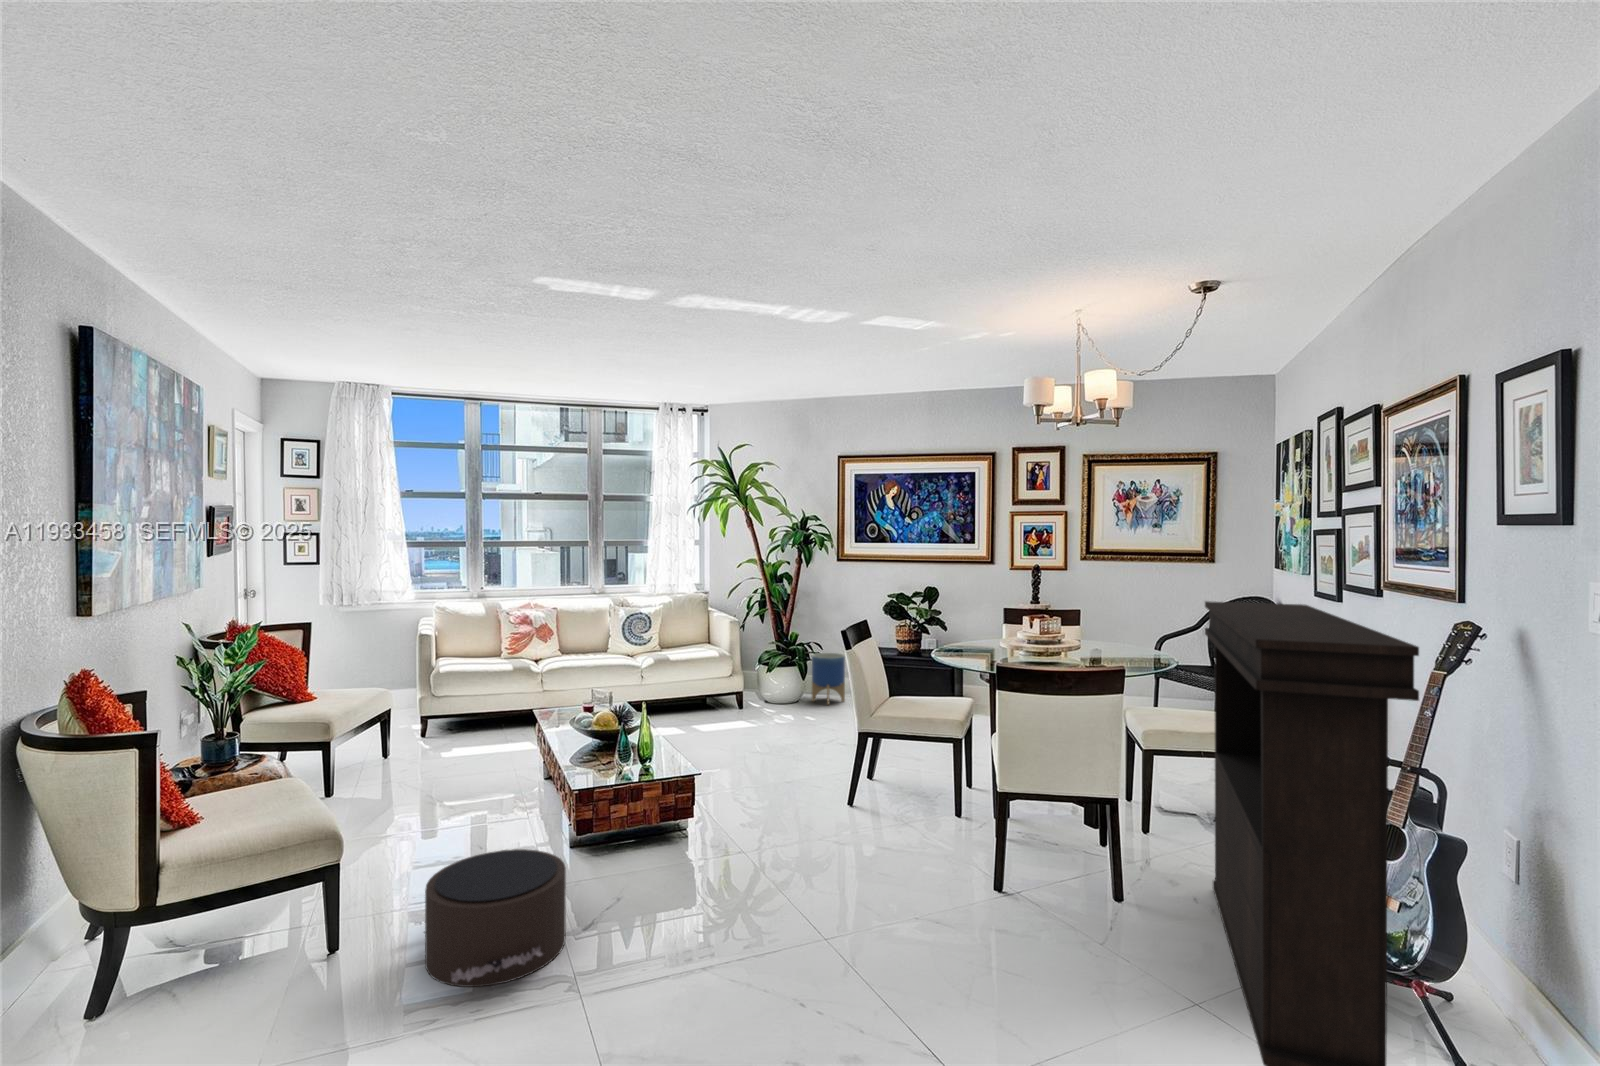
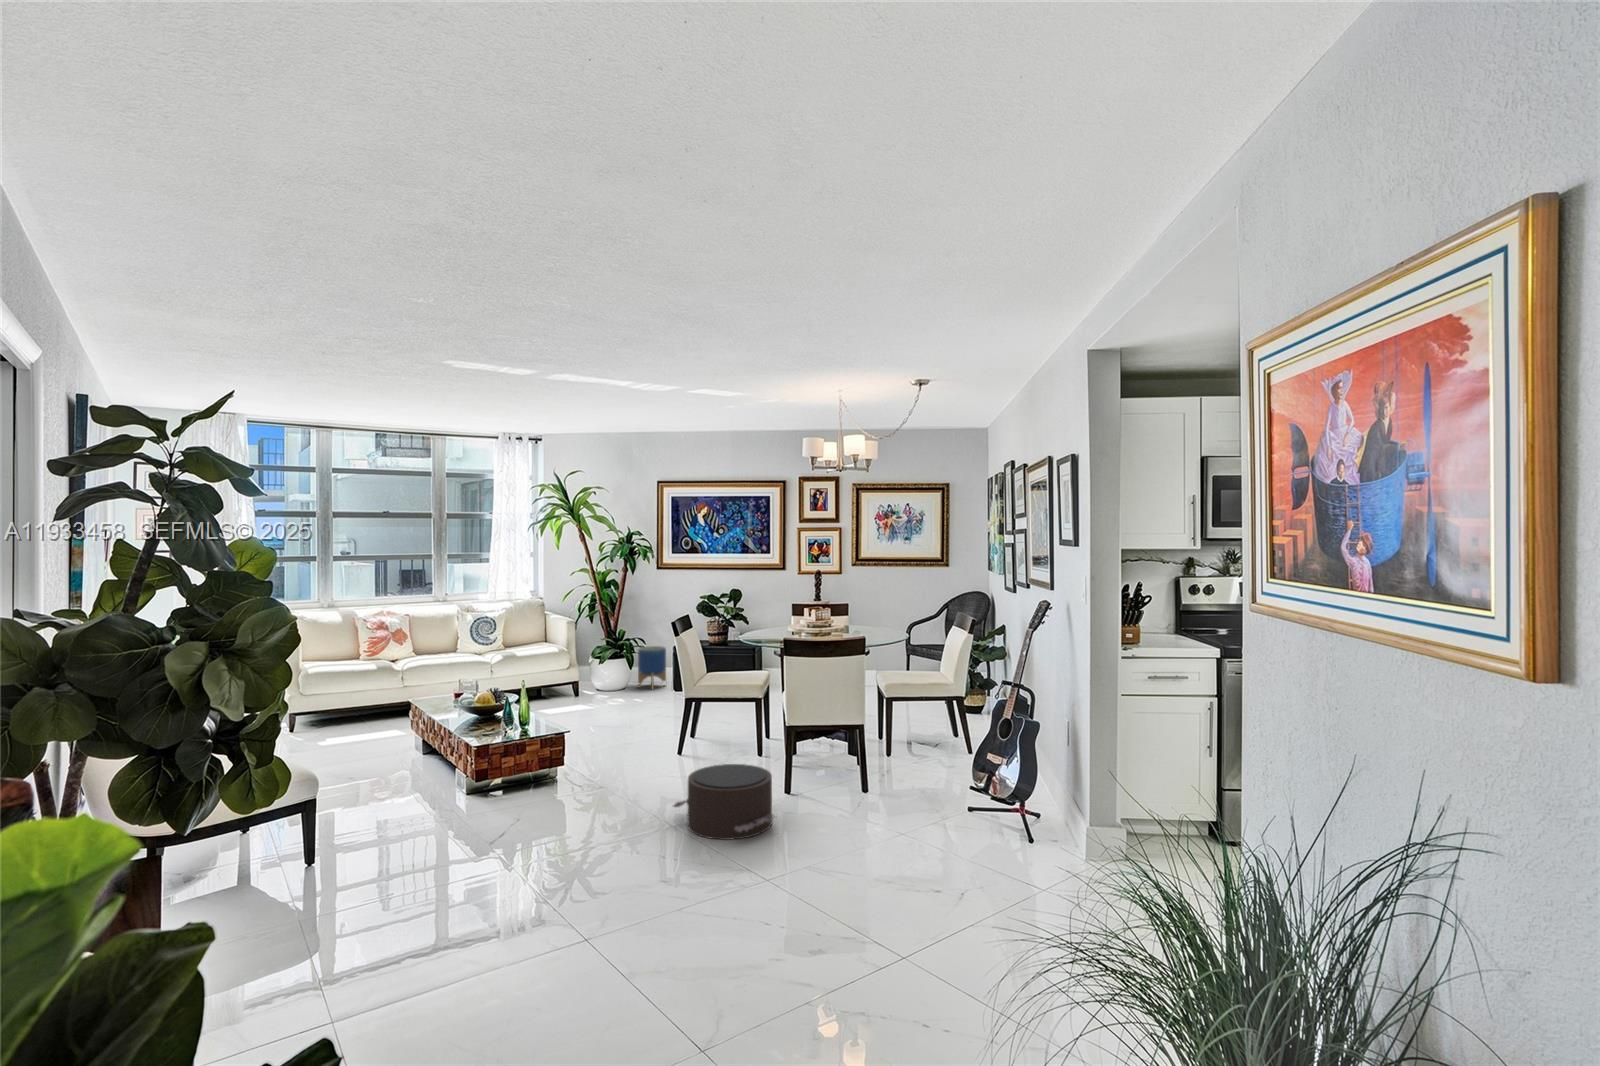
console table: present [1205,601,1419,1066] -> none [910,595,986,850]
pouf: present [424,849,566,987] -> present [673,764,773,840]

